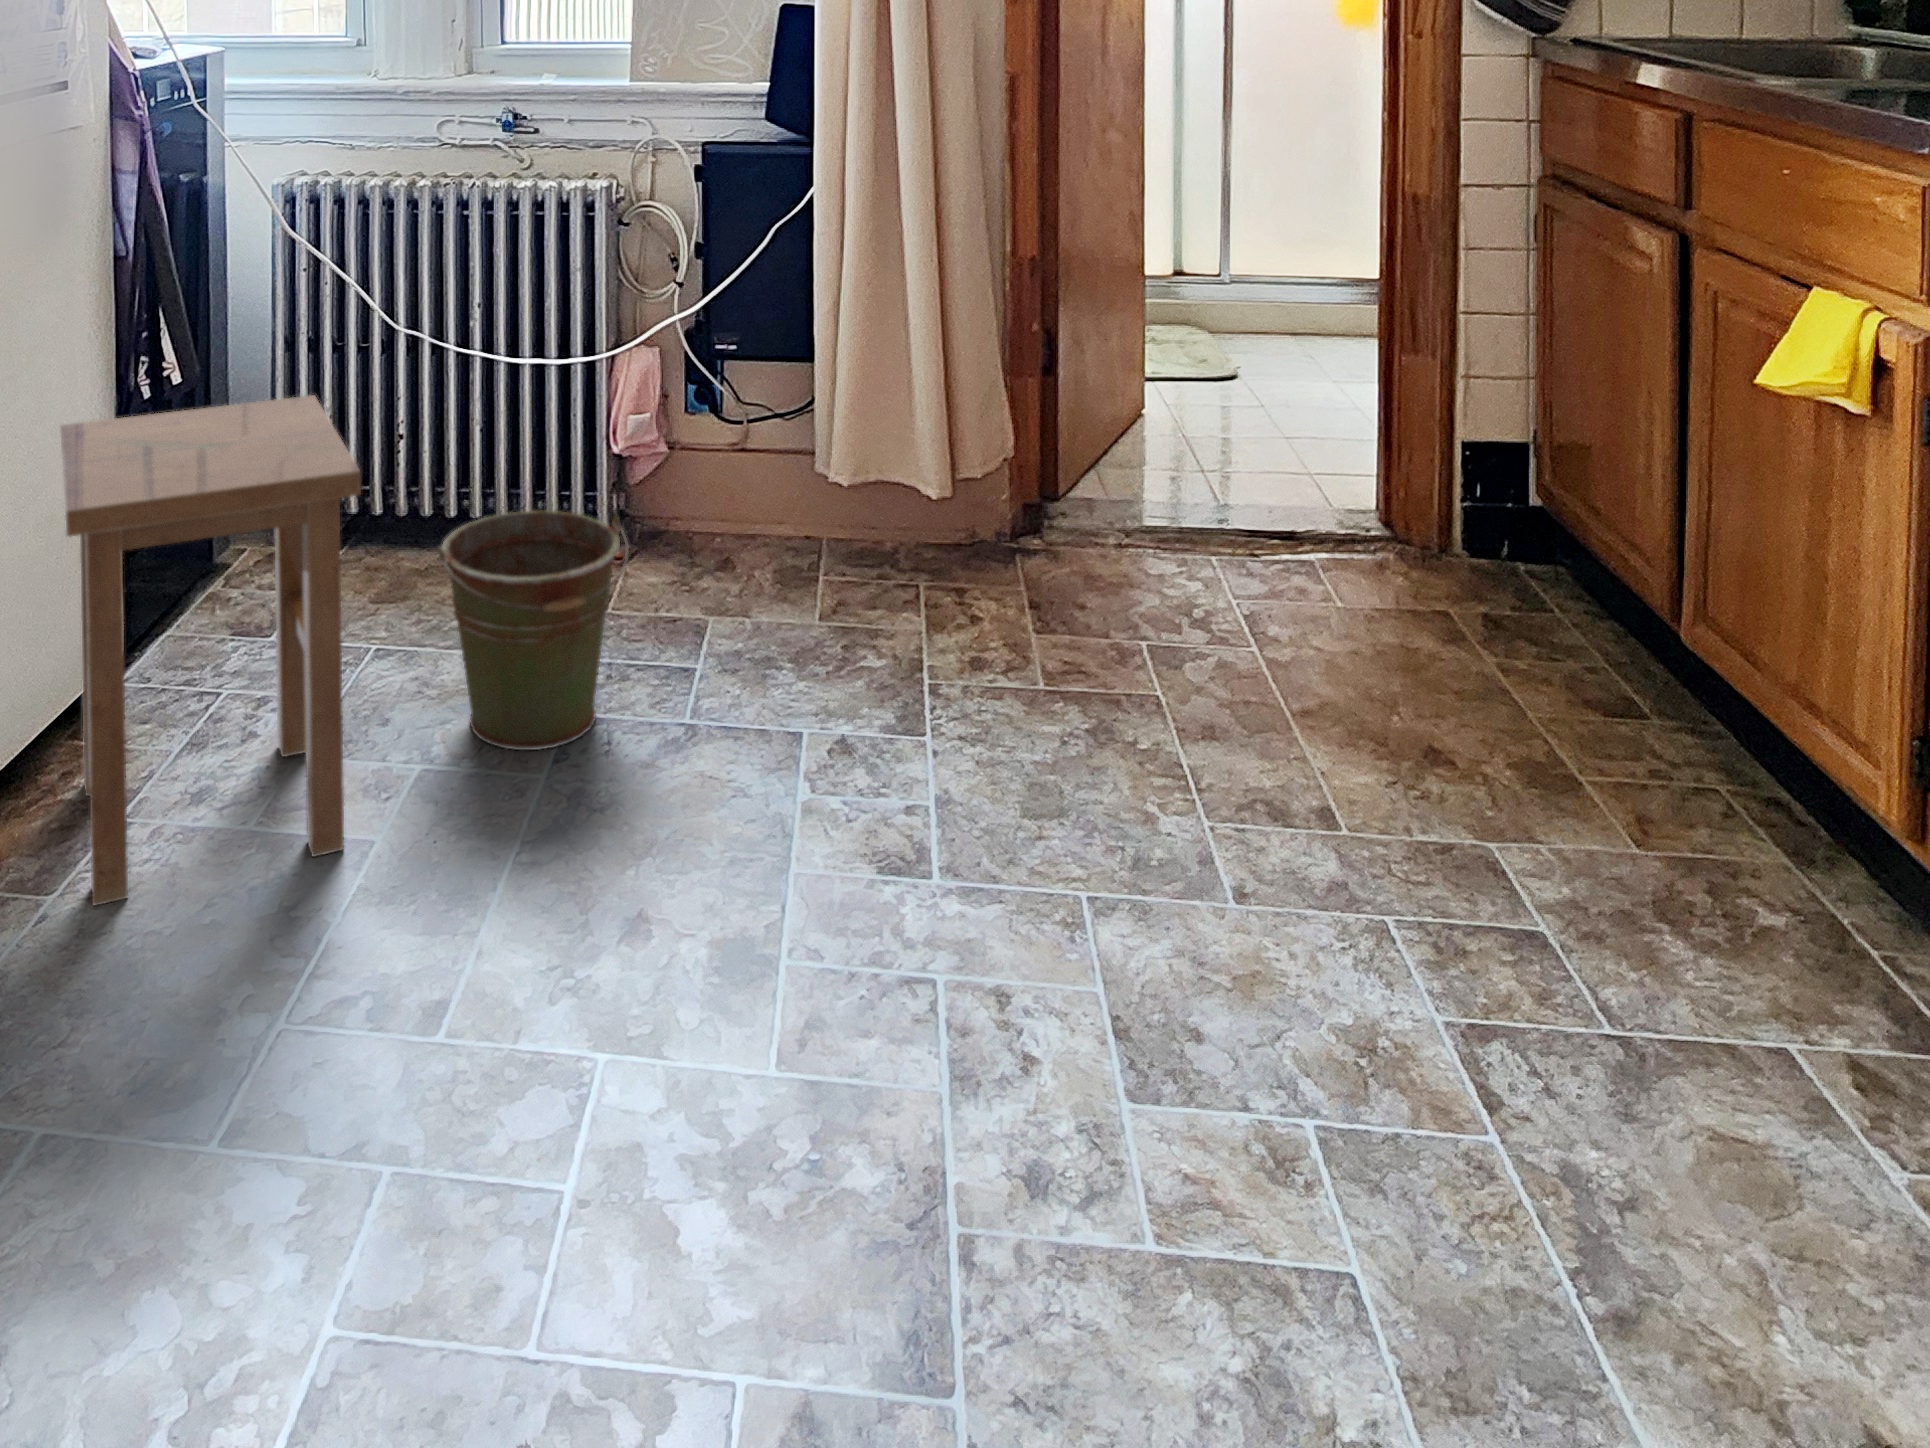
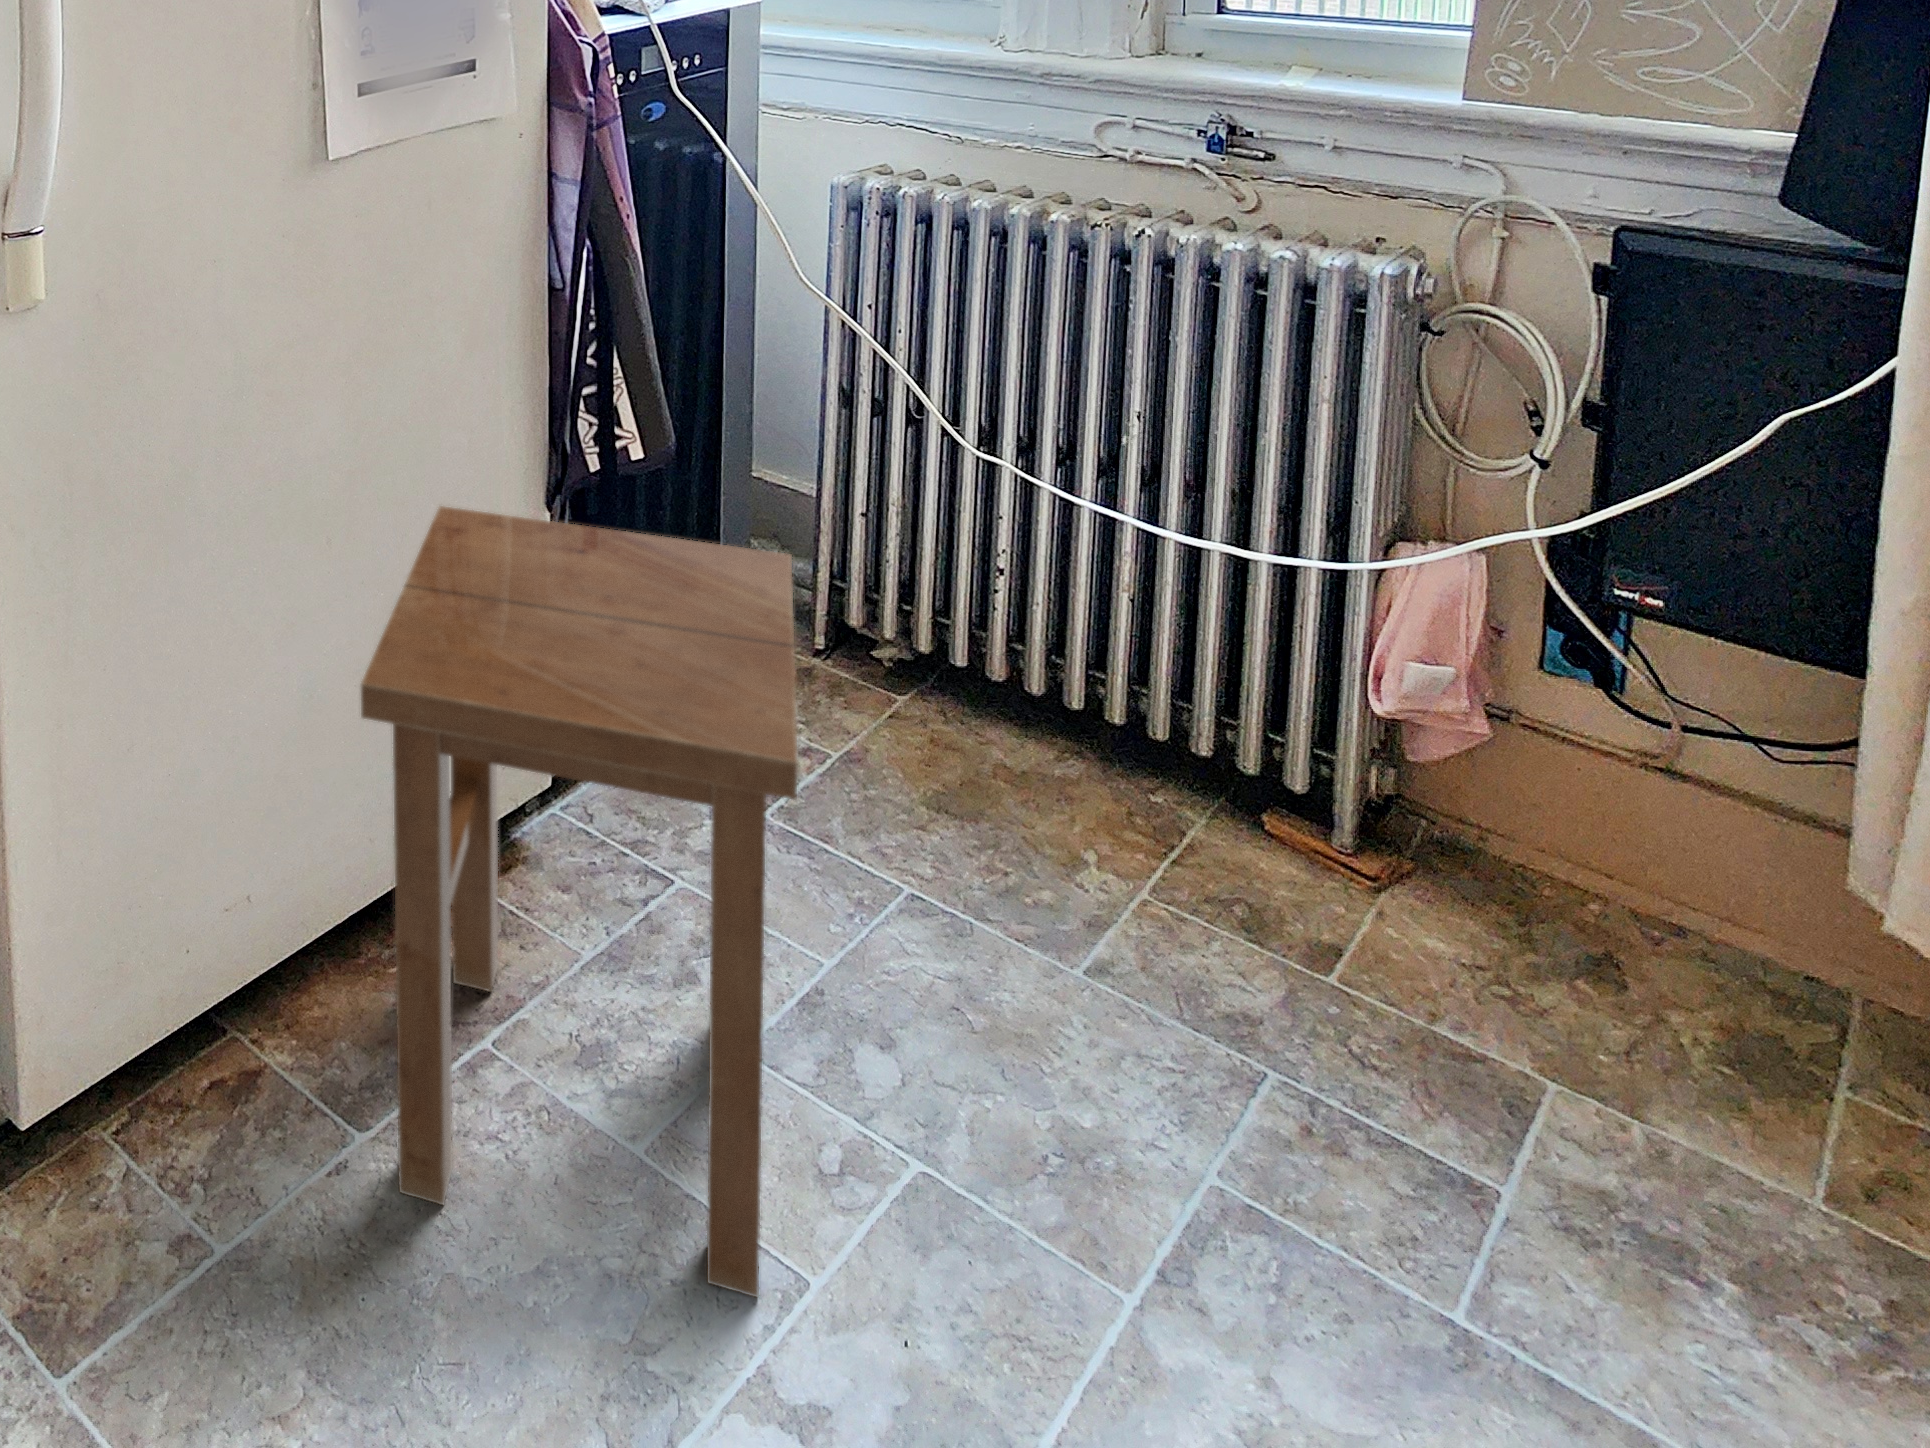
bucket: present [438,510,629,750] -> none [978,807,1361,1273]

